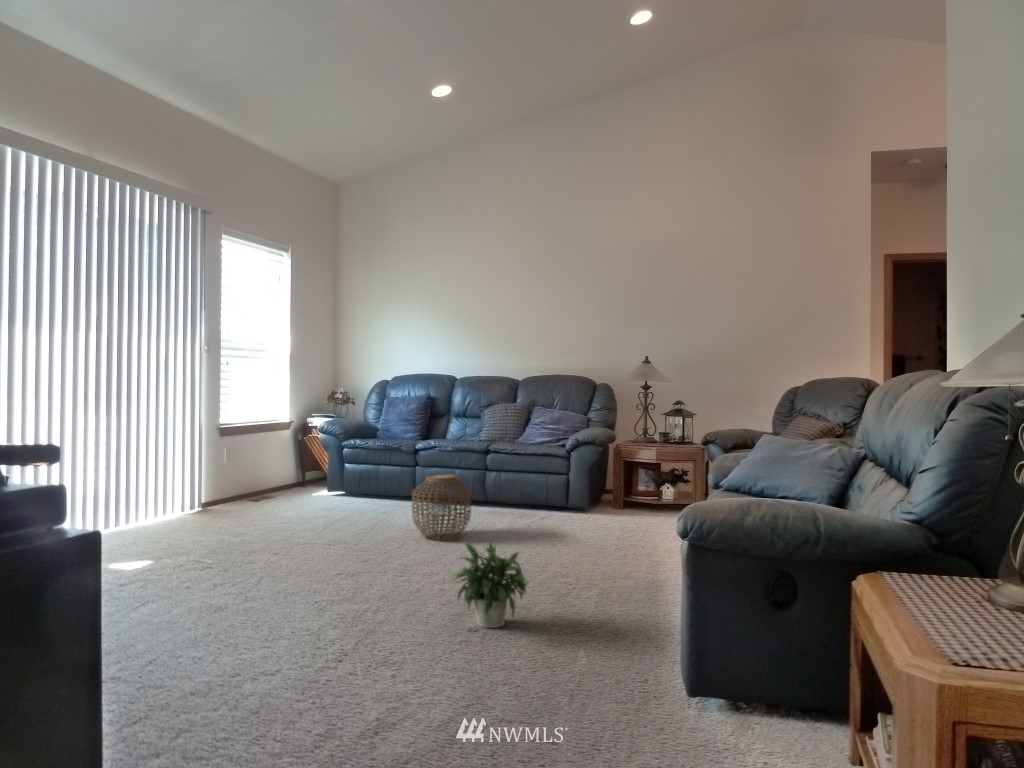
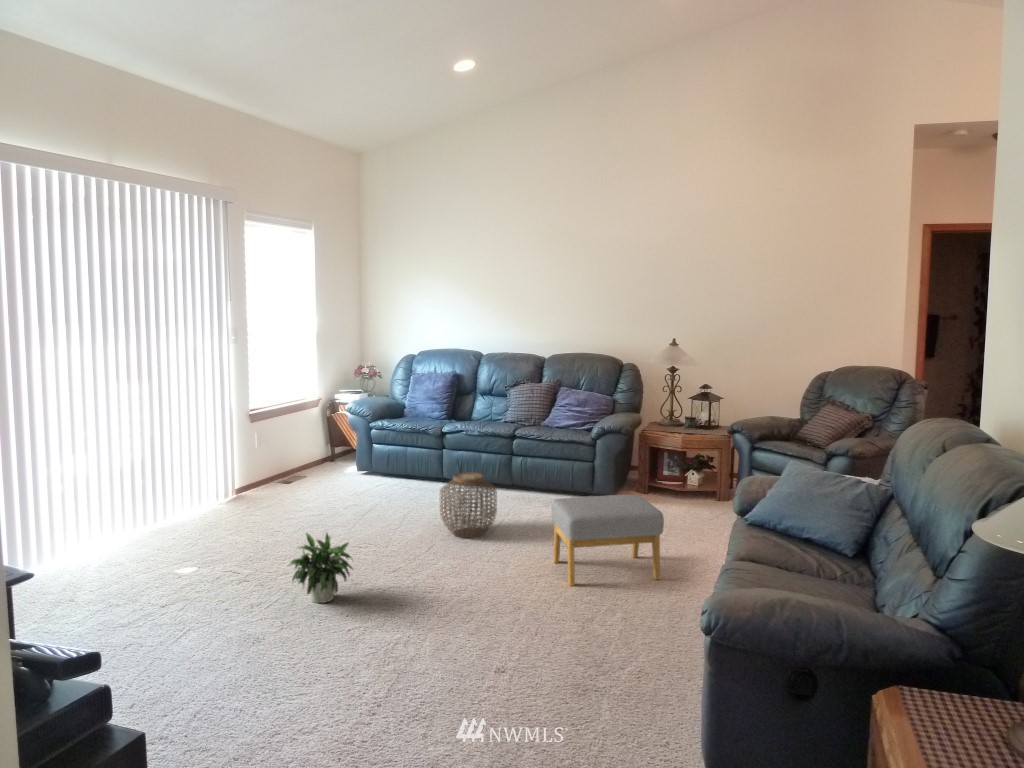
footstool: none [528,487,645,576] -> present [551,495,664,586]
potted plant: present [453,542,527,628] -> present [289,533,354,603]

